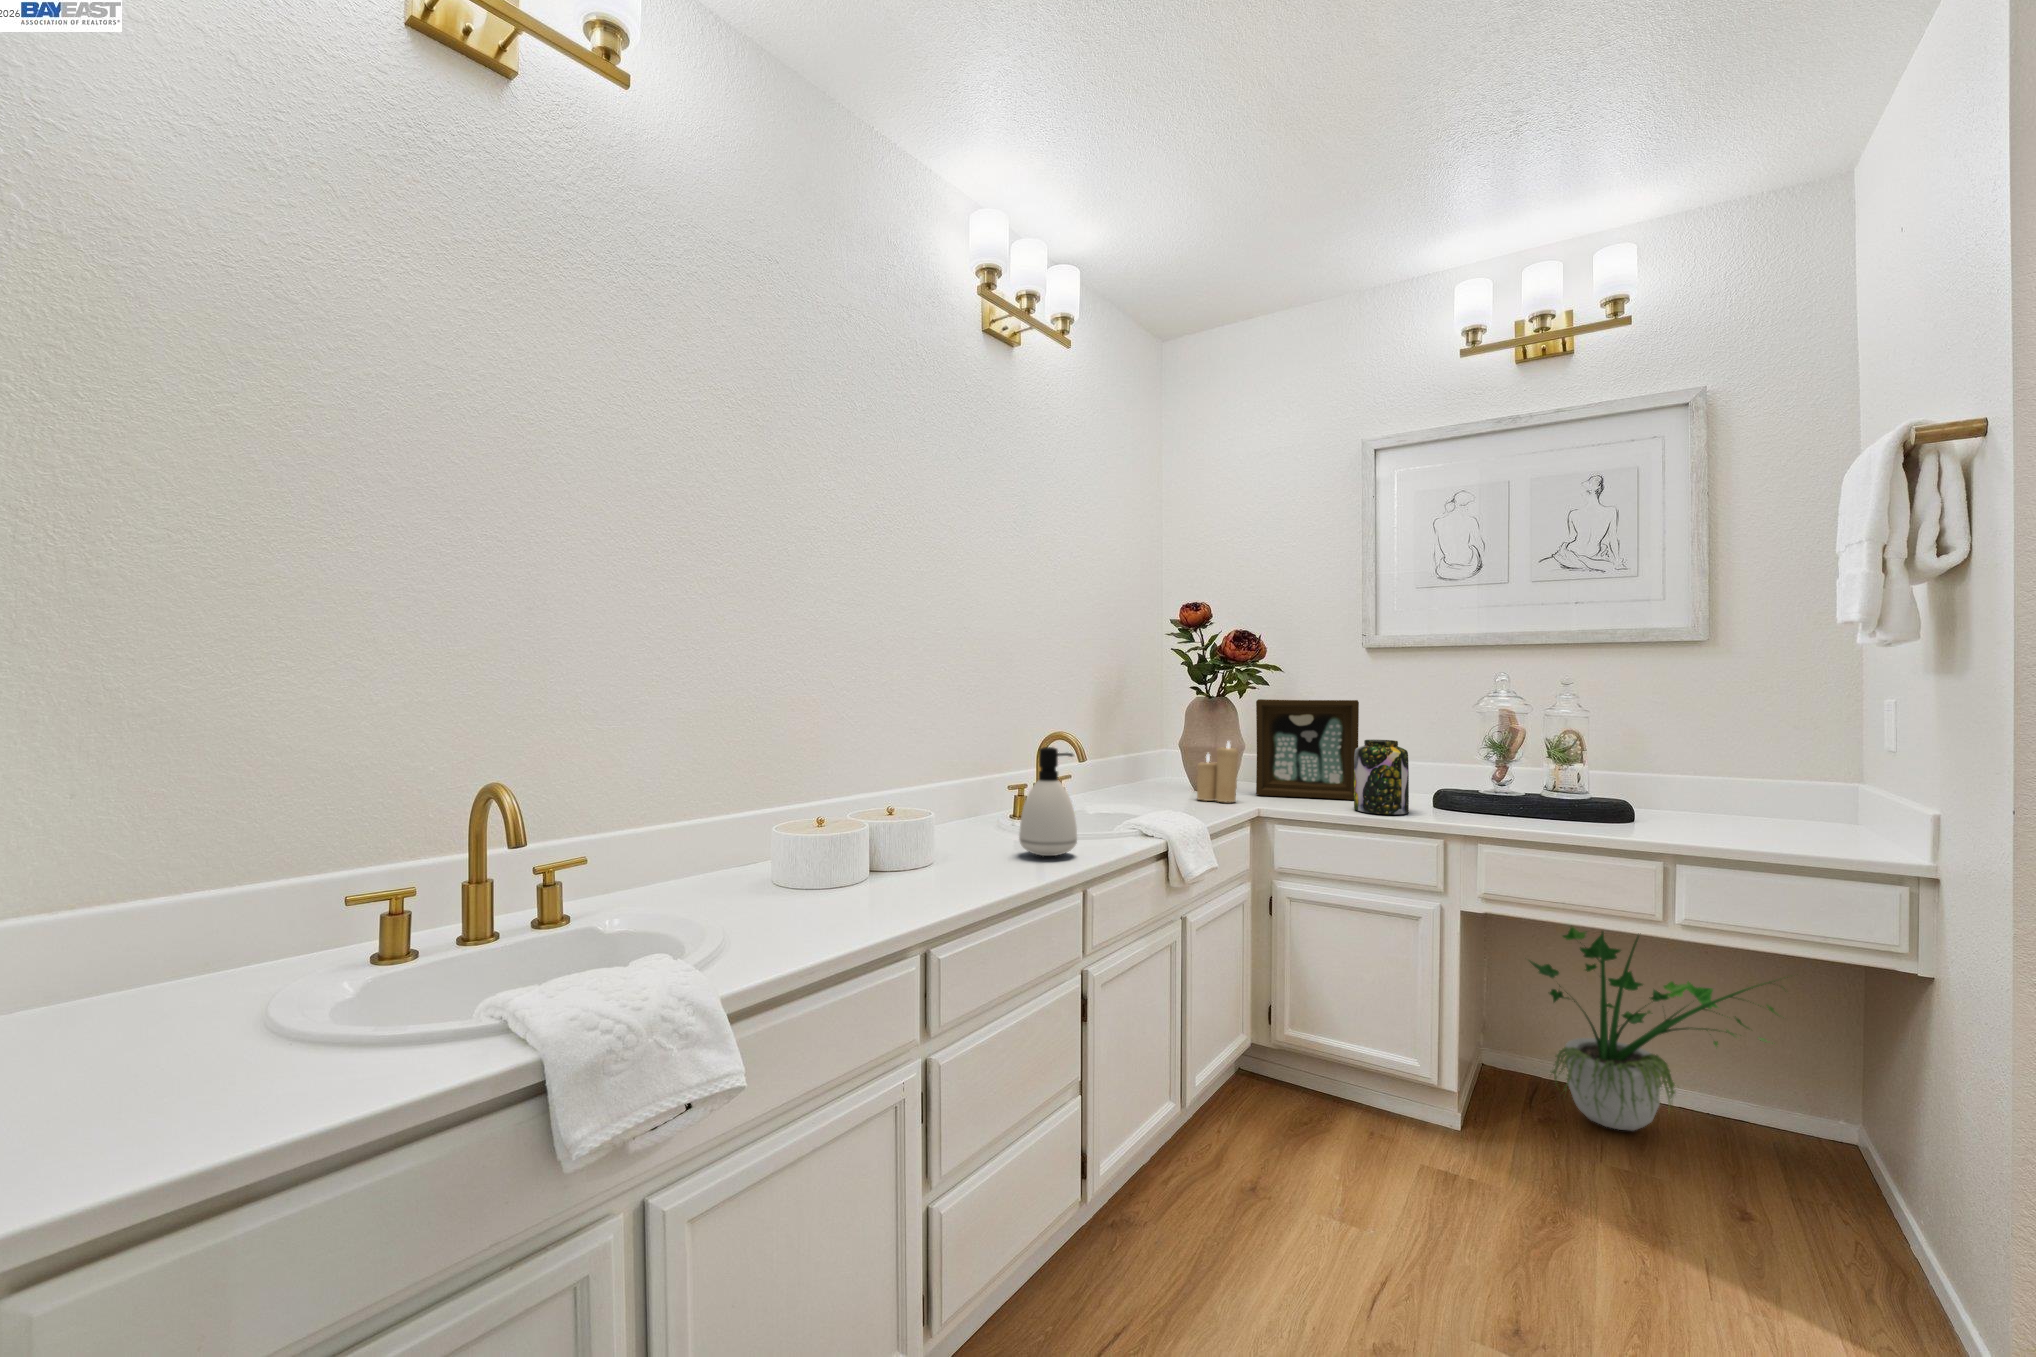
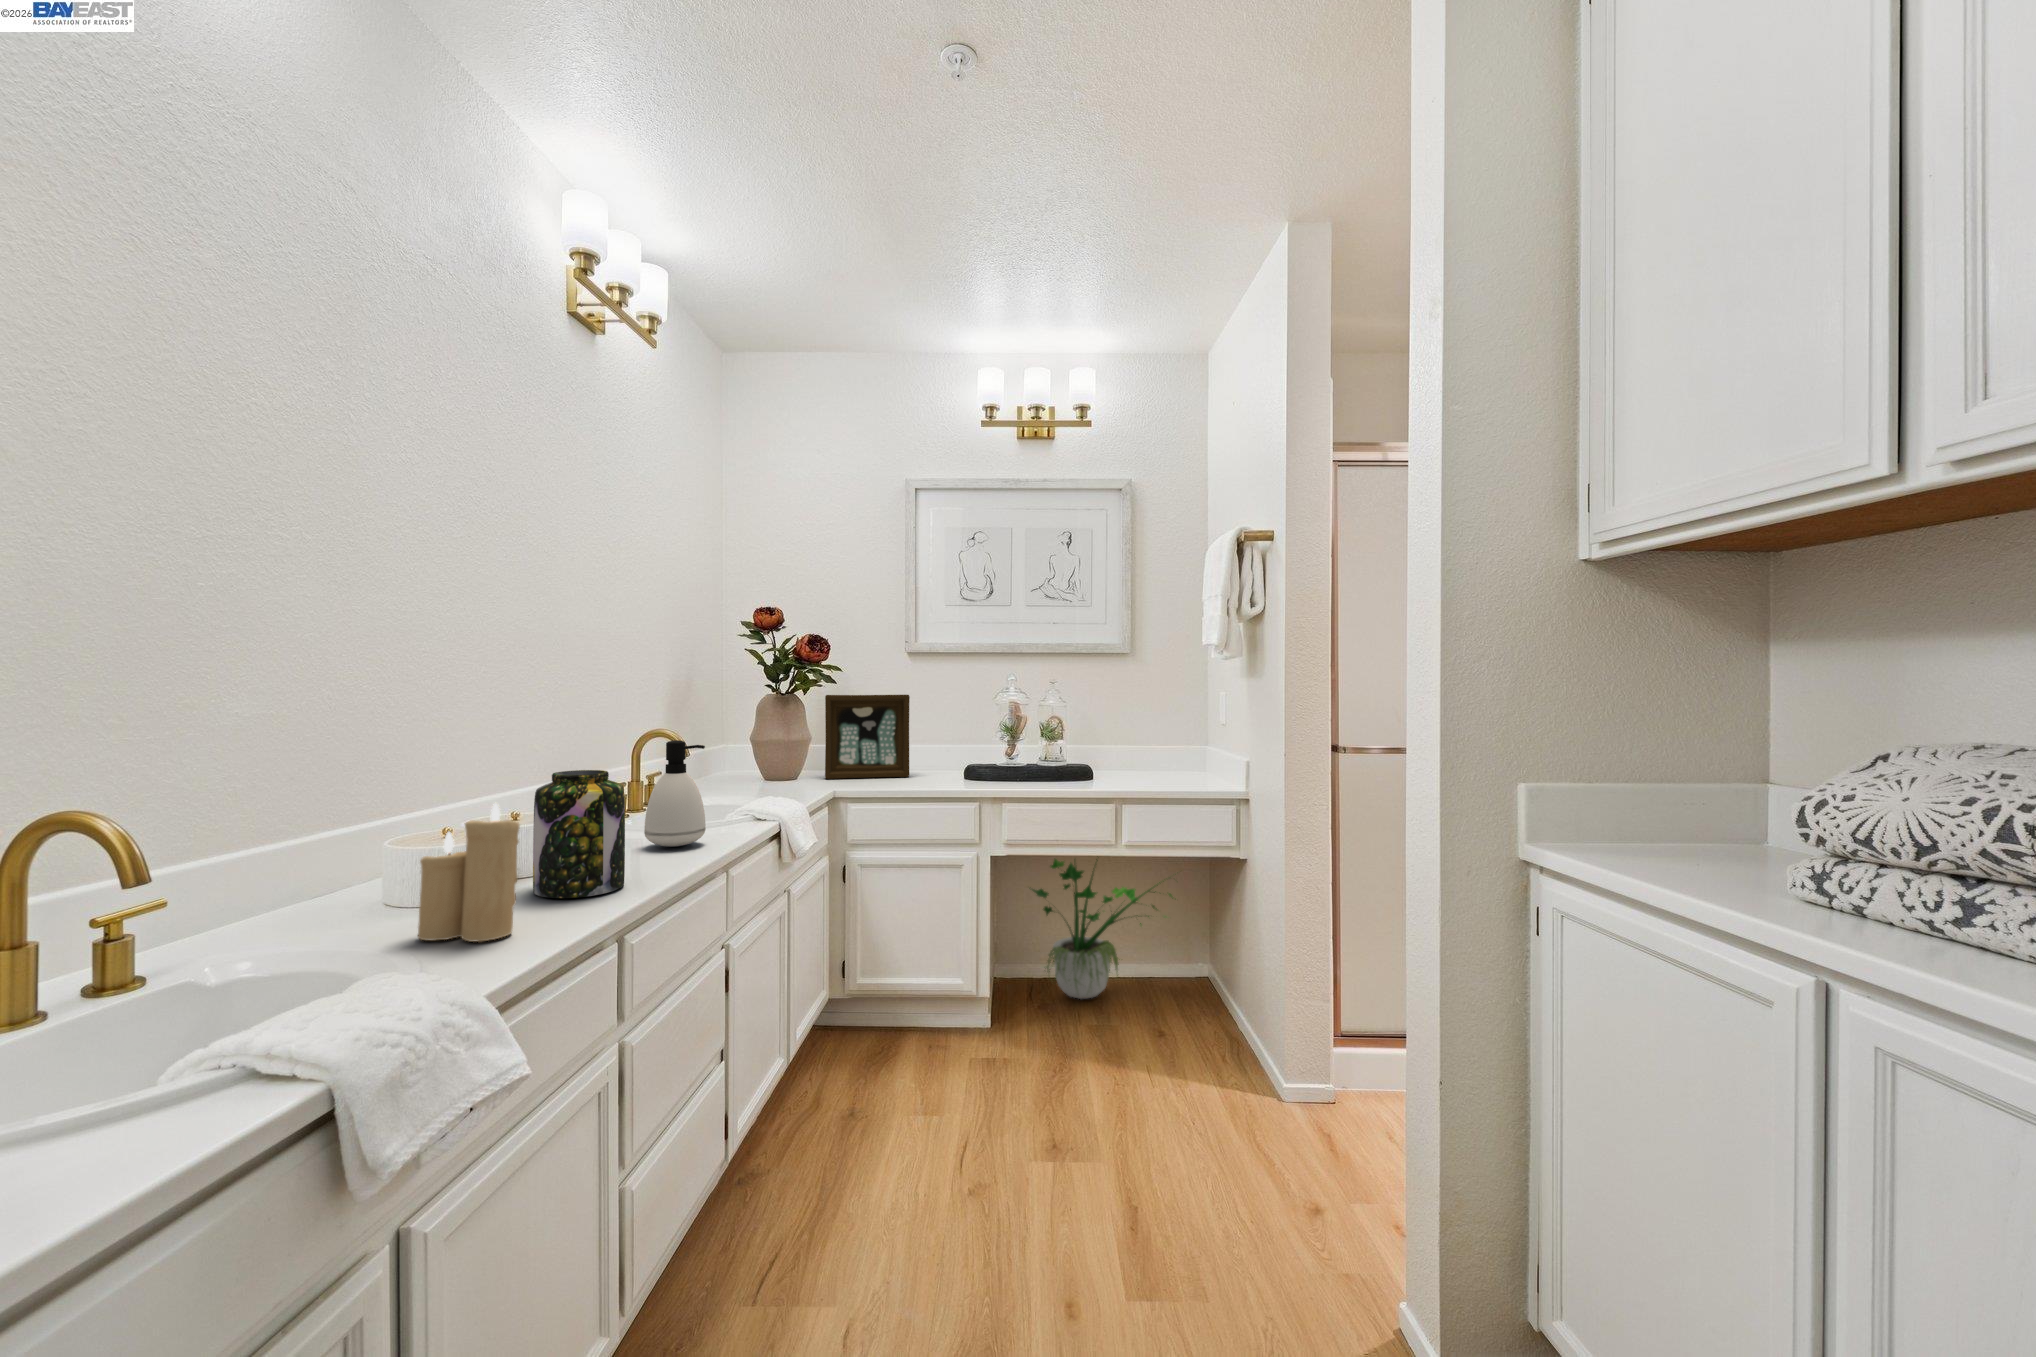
jar: present [1354,740,1409,814] -> present [533,770,625,898]
candle: present [1197,742,1238,803] -> present [418,803,520,942]

